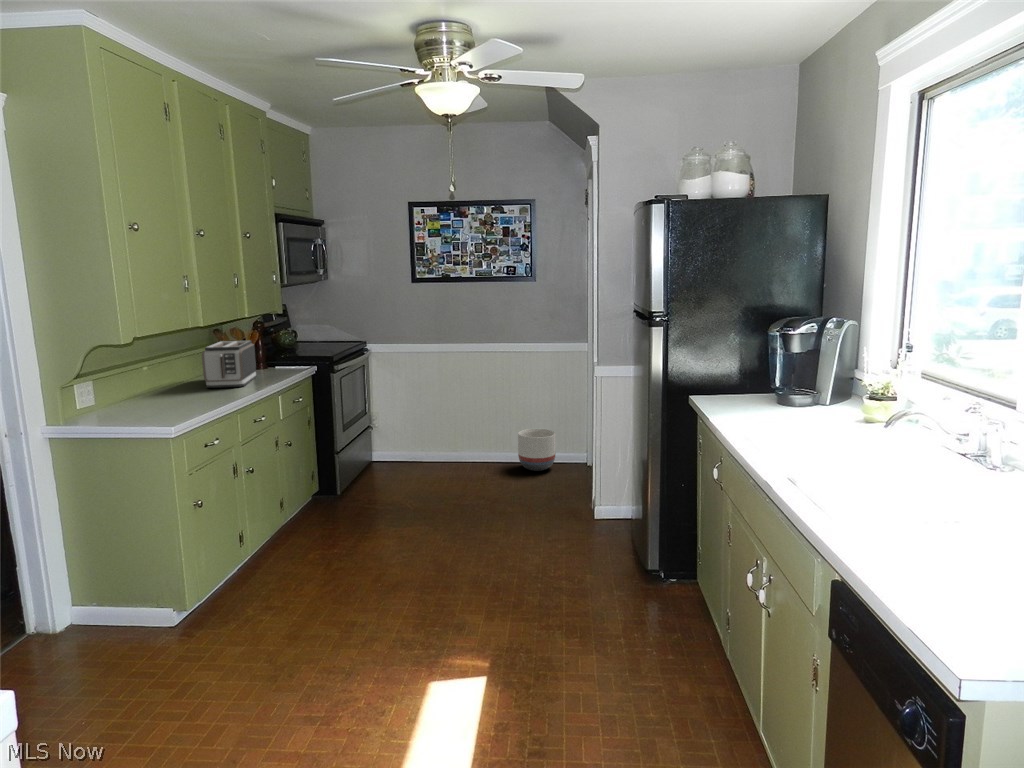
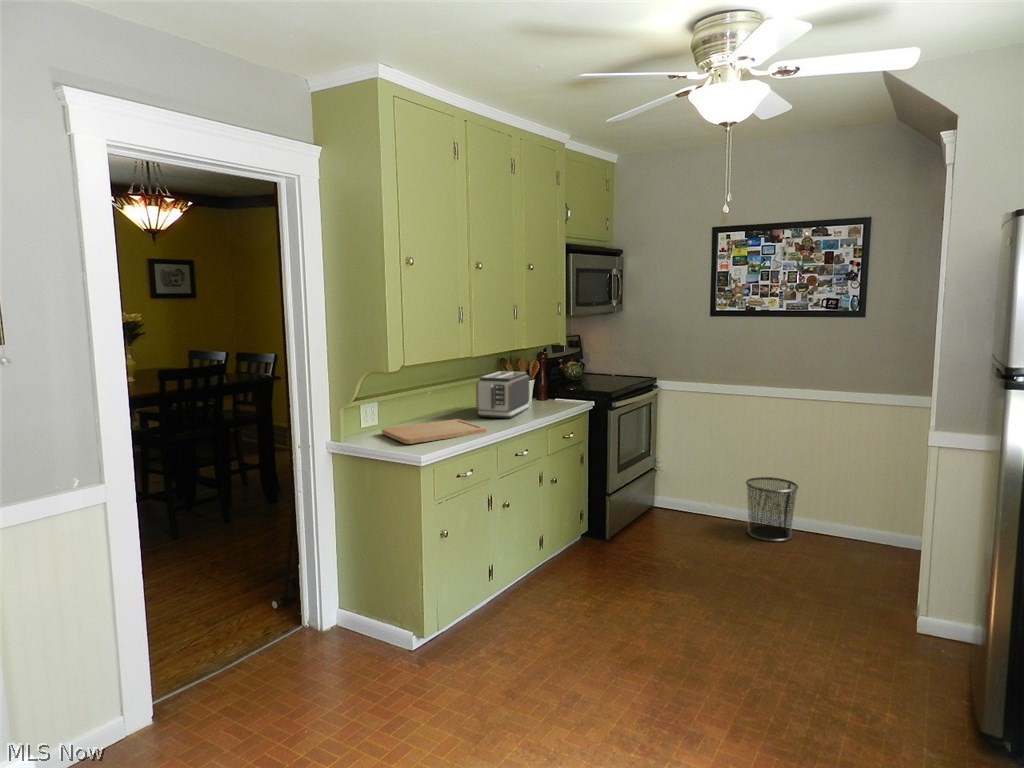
cutting board: none [103,392,226,419] -> present [382,419,487,444]
trash can: none [454,421,496,474] -> present [746,477,798,542]
planter: present [518,429,556,471] -> none [825,496,878,551]

